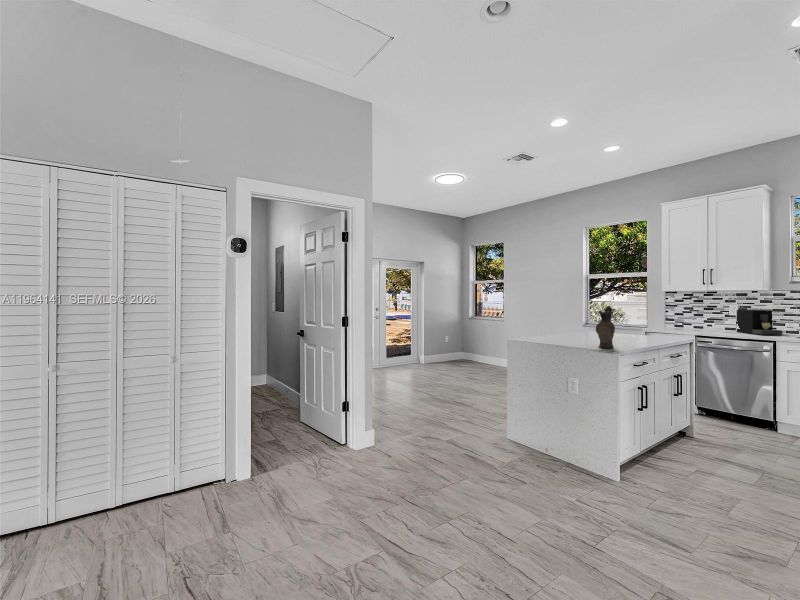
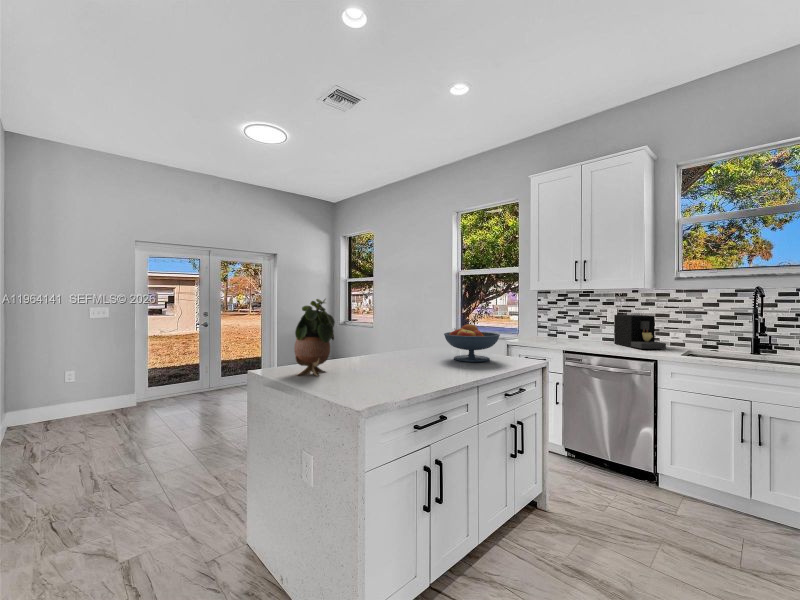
potted plant: none [544,298,571,342] -> present [294,299,335,376]
ceramic pitcher: present [596,306,615,348] -> none [349,313,384,393]
fruit bowl: none [619,315,661,339] -> present [444,324,500,362]

